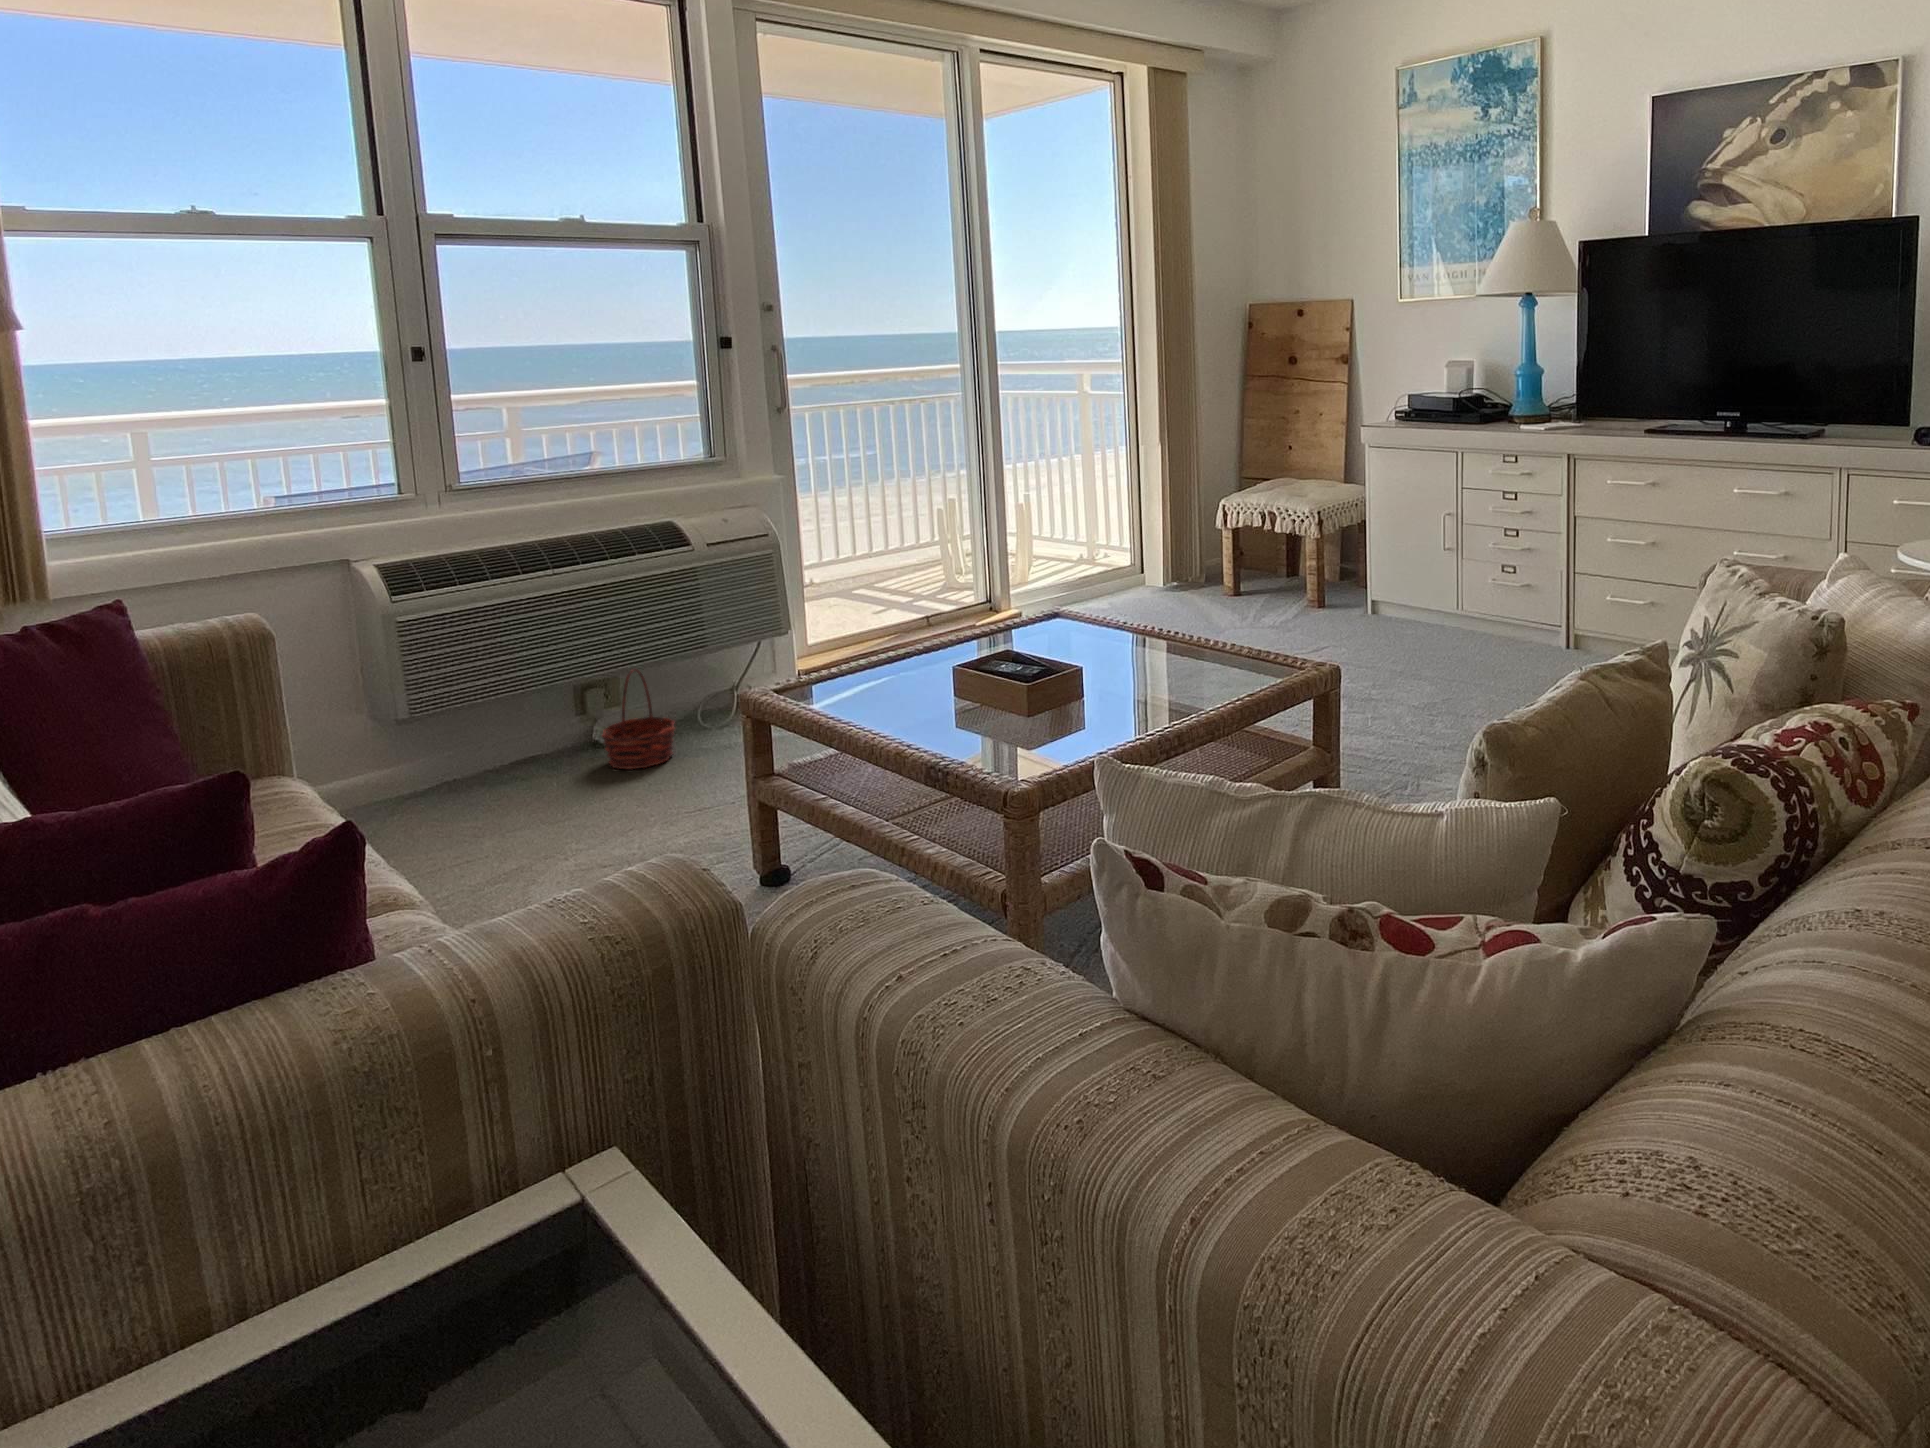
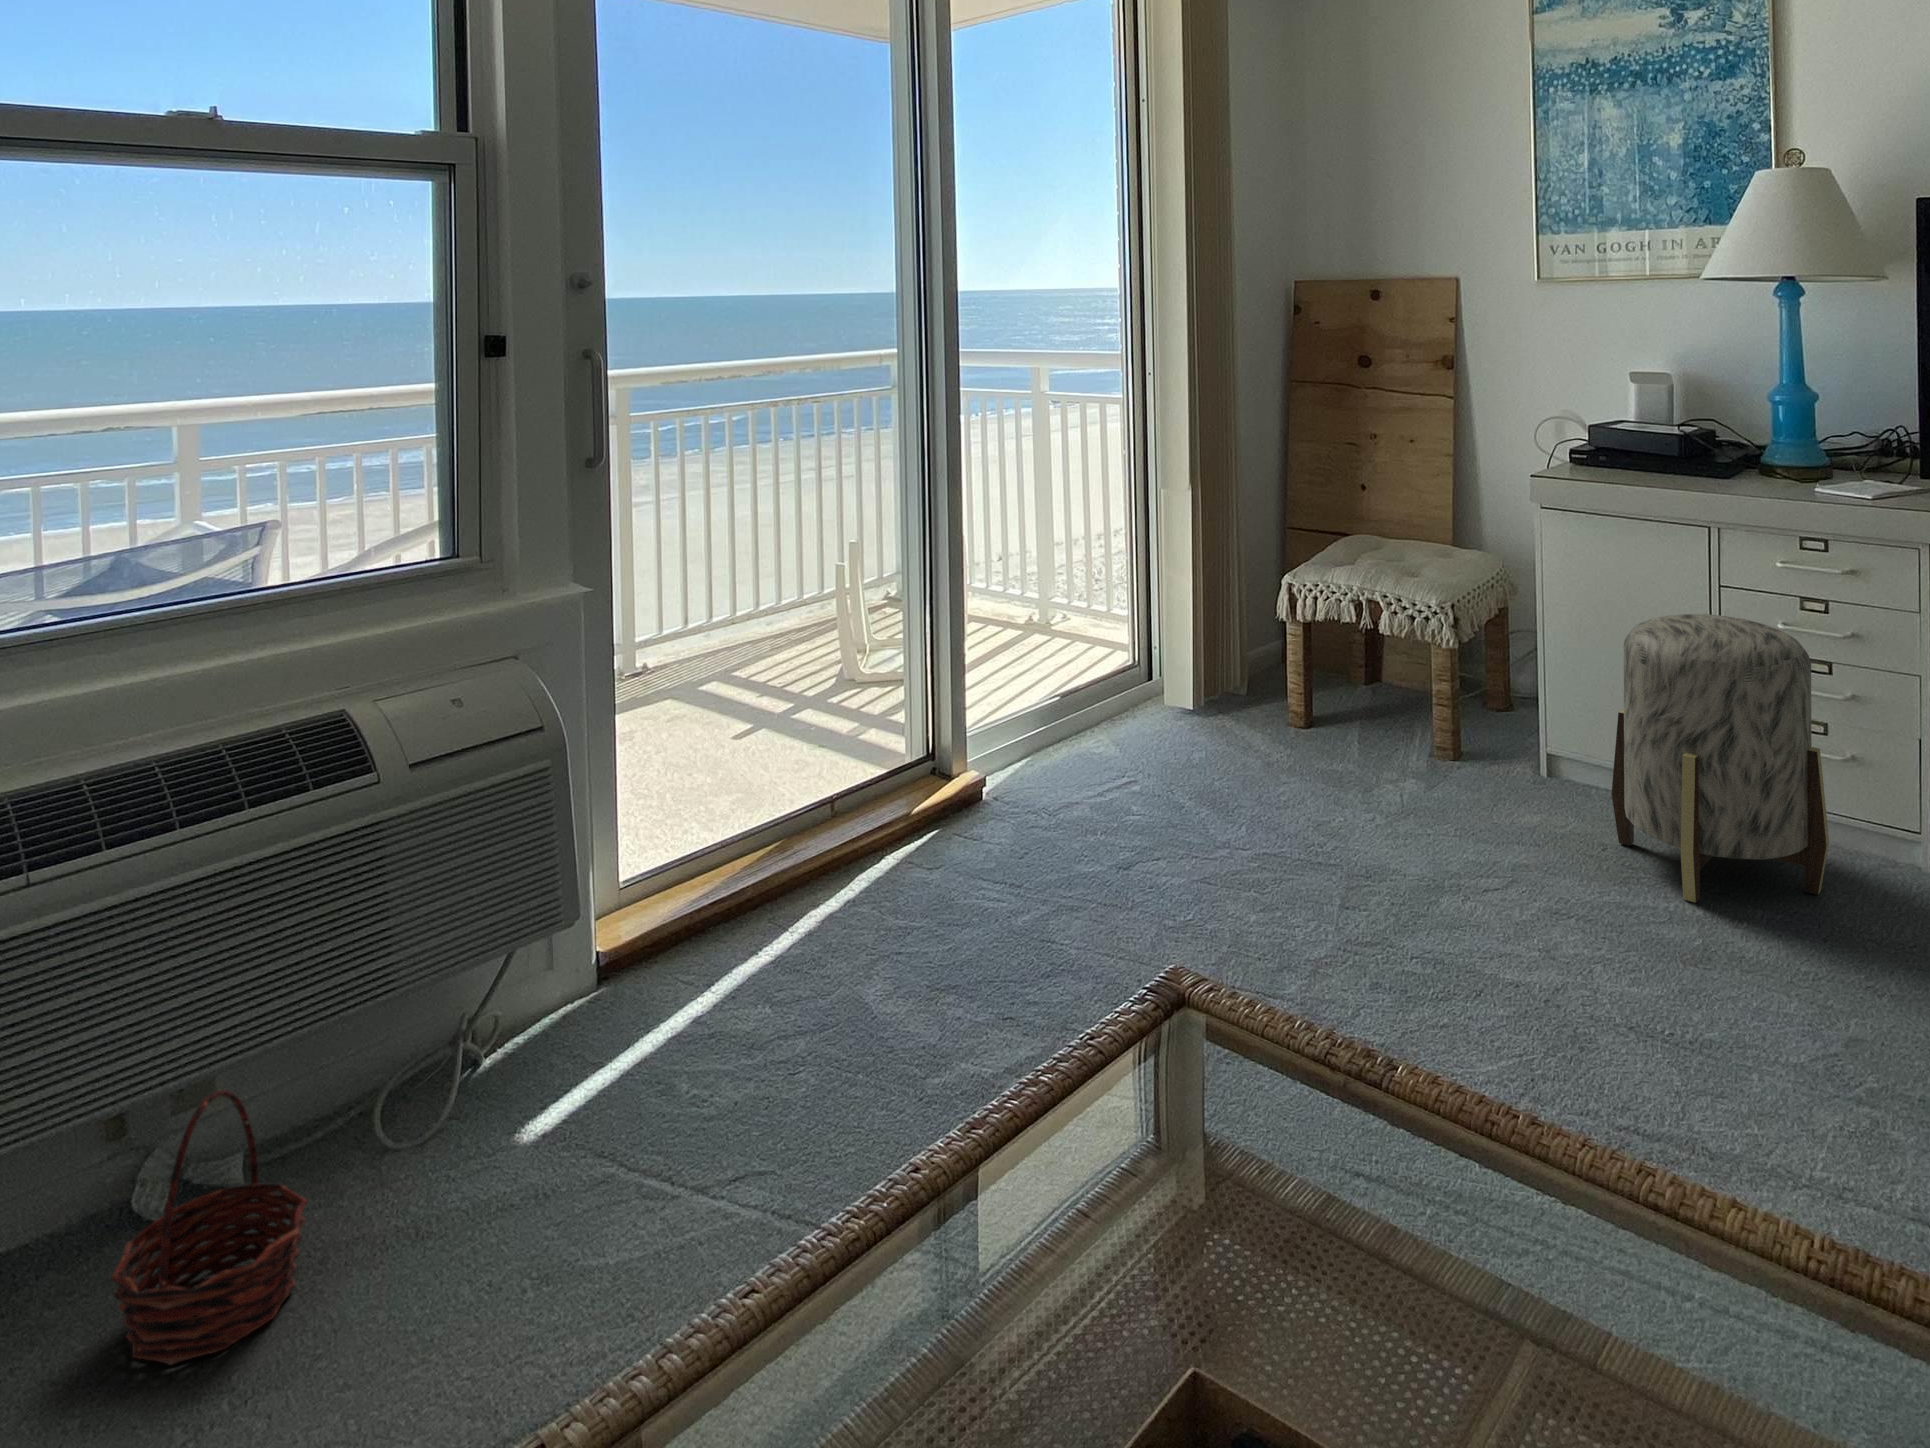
ottoman: none [1389,502,1498,660] -> present [1611,614,1829,903]

